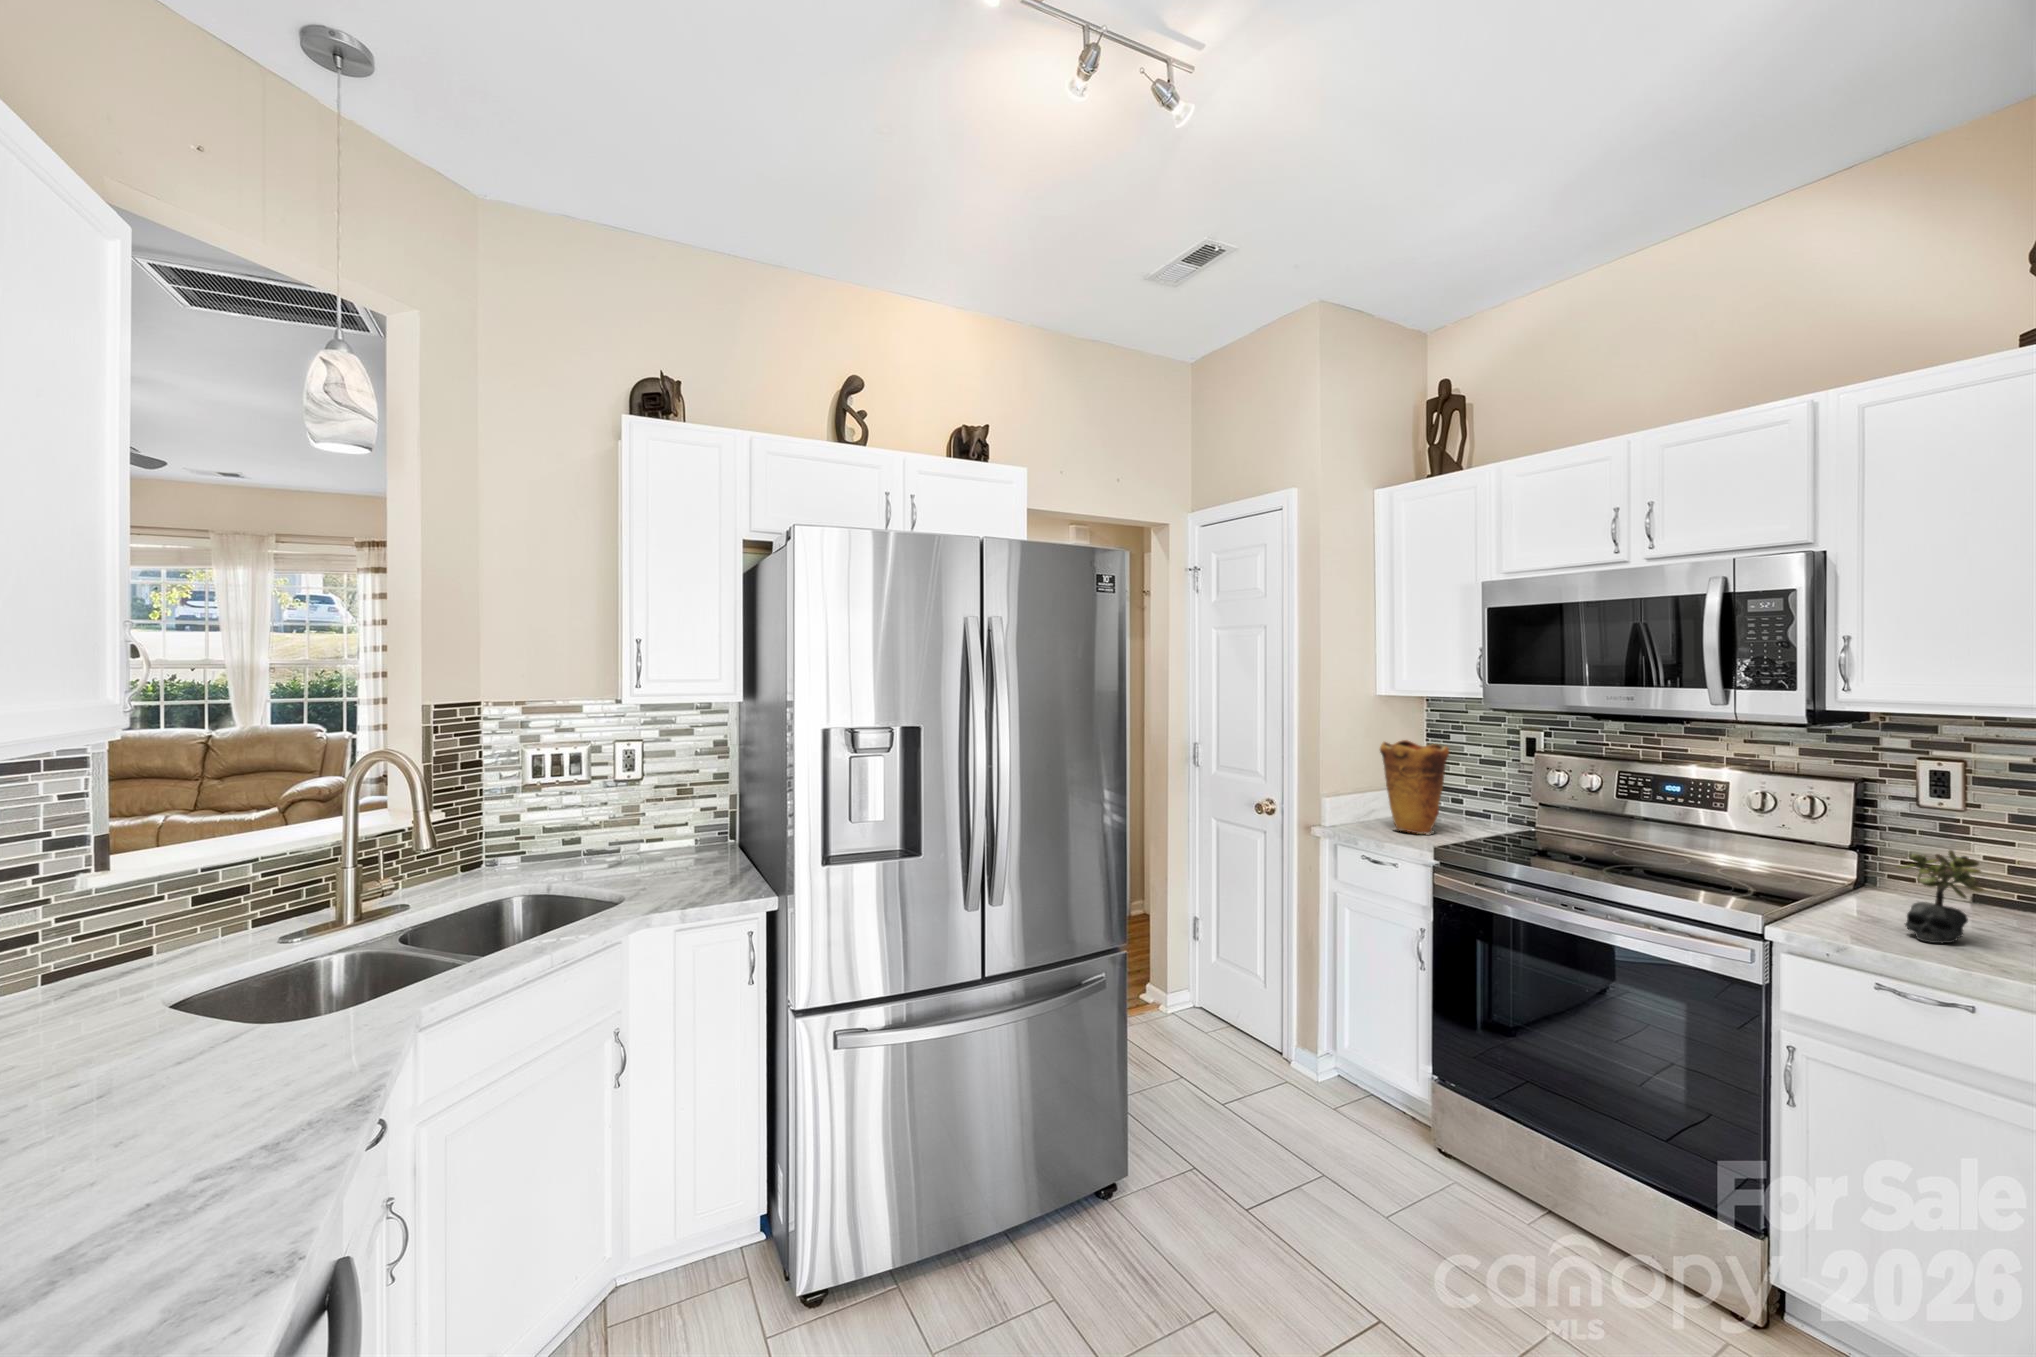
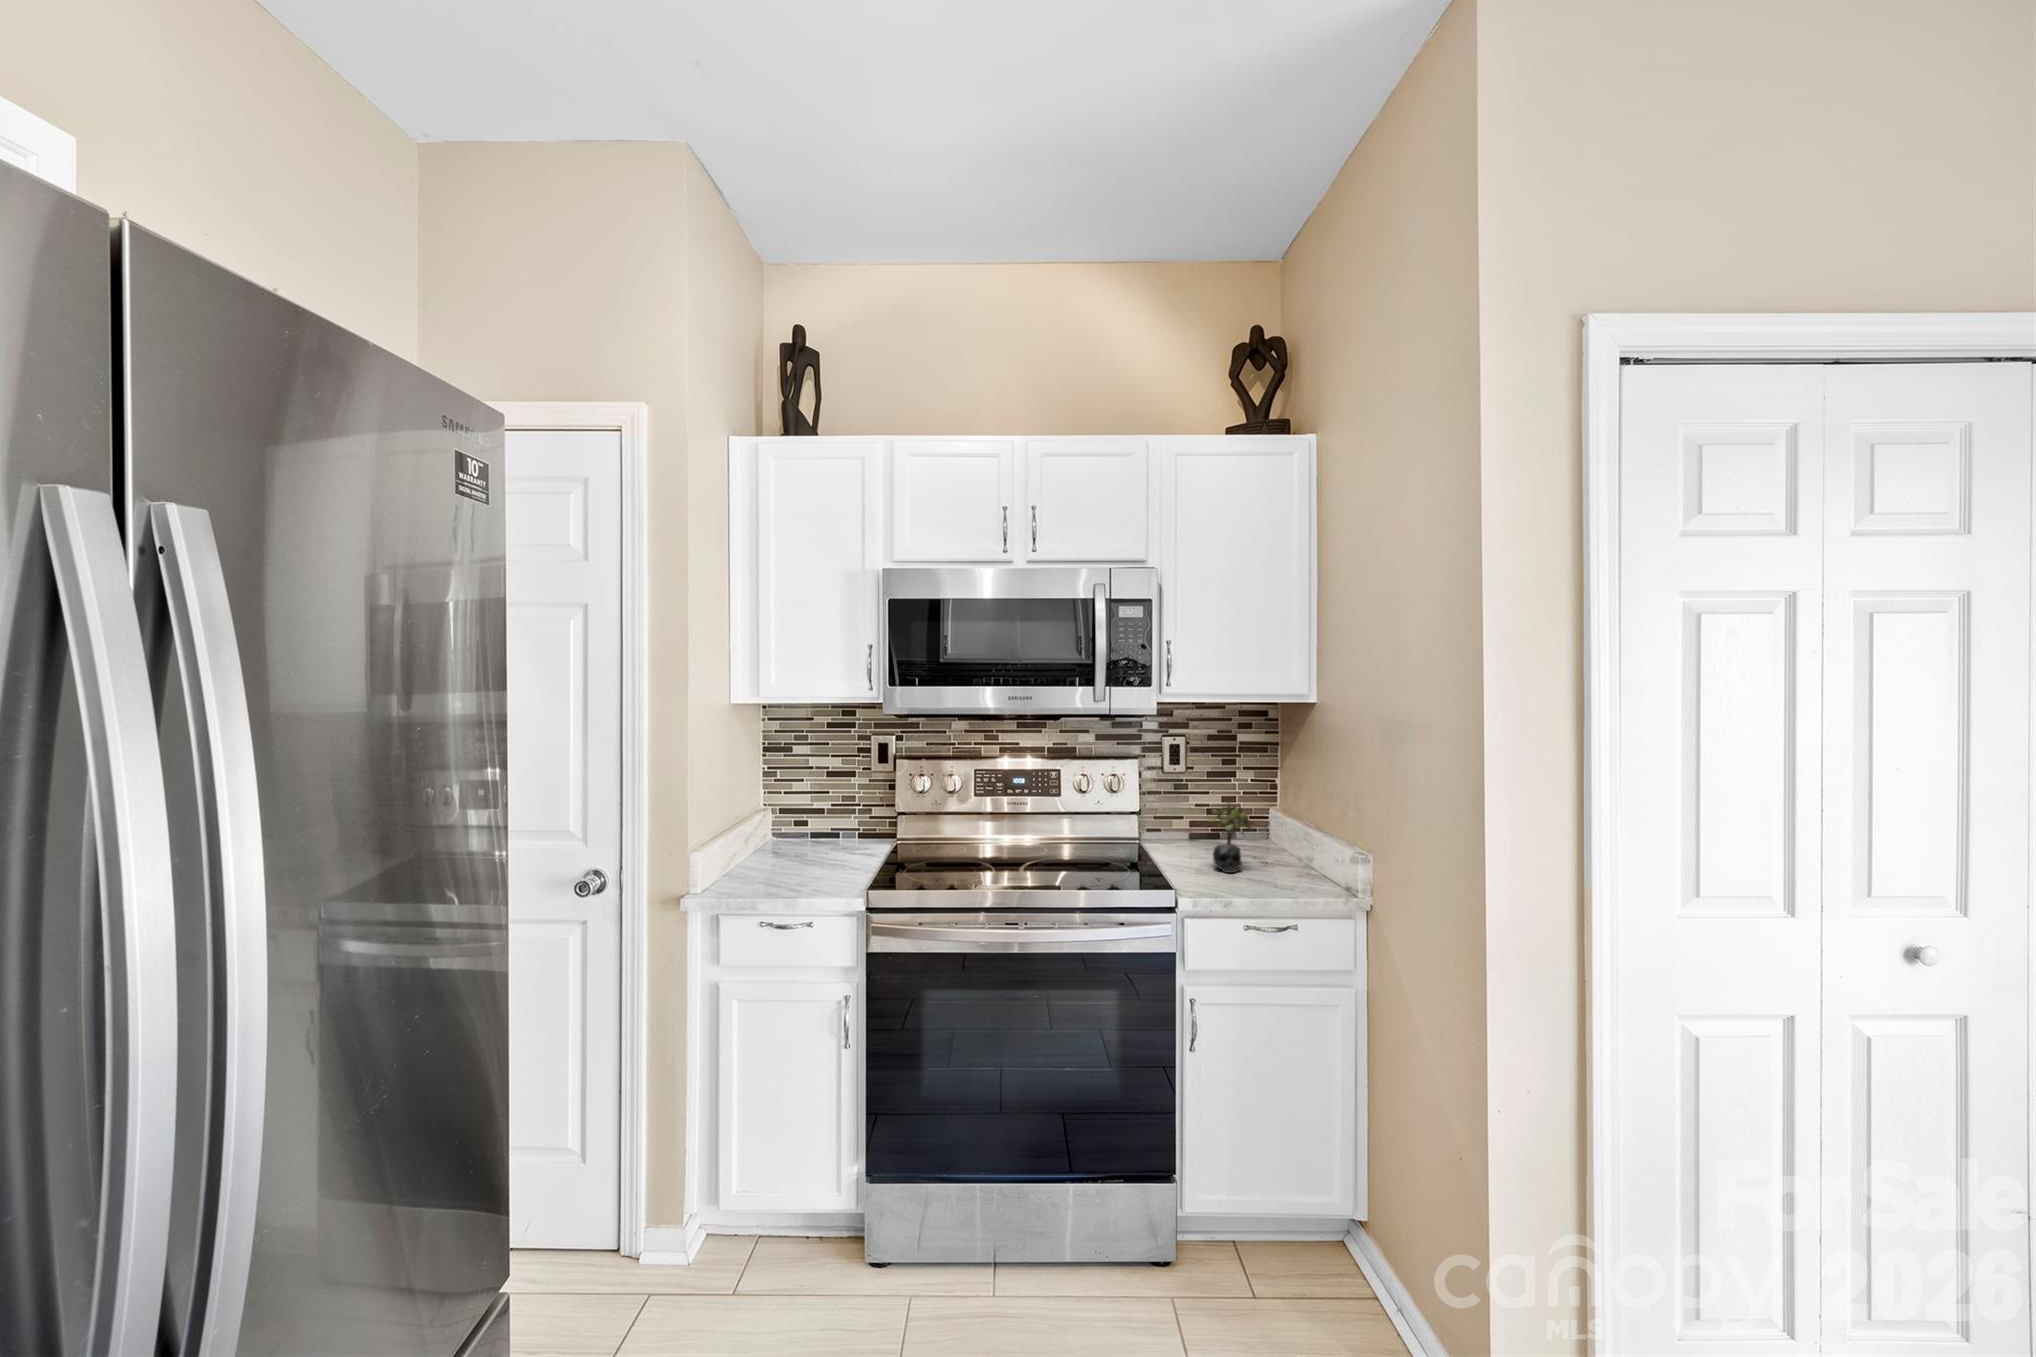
vase: present [1380,740,1449,835] -> none [771,758,849,870]

